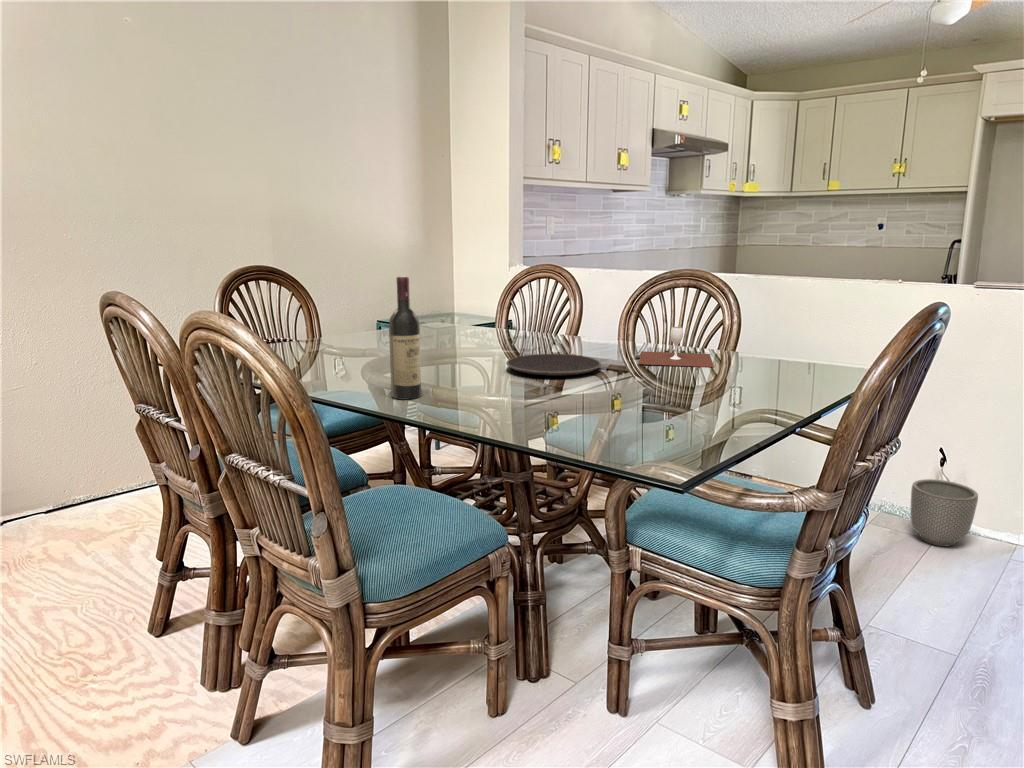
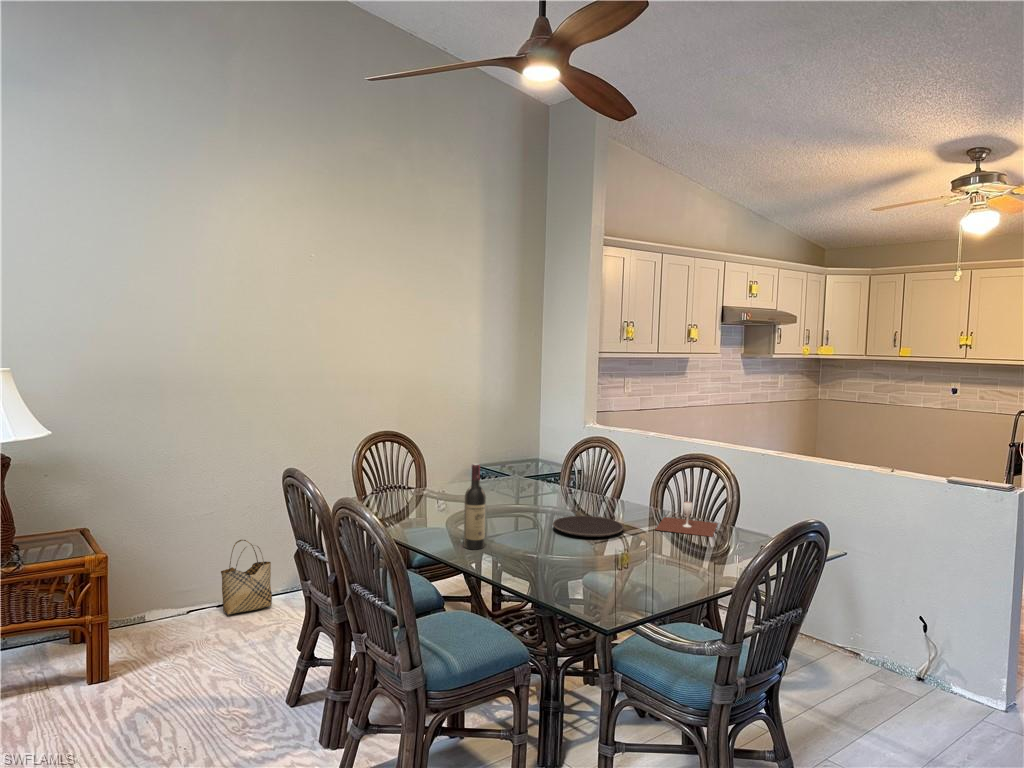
woven basket: none [44,424,125,523] -> present [221,540,272,615]
planter: present [911,479,978,546] -> none [902,643,958,705]

